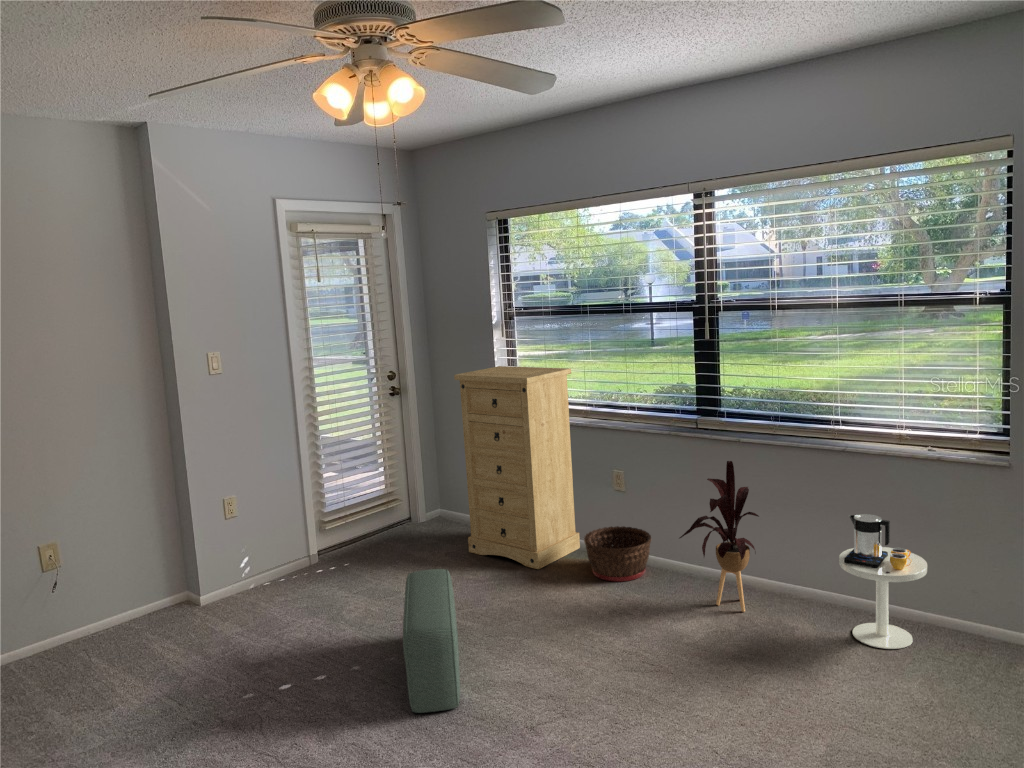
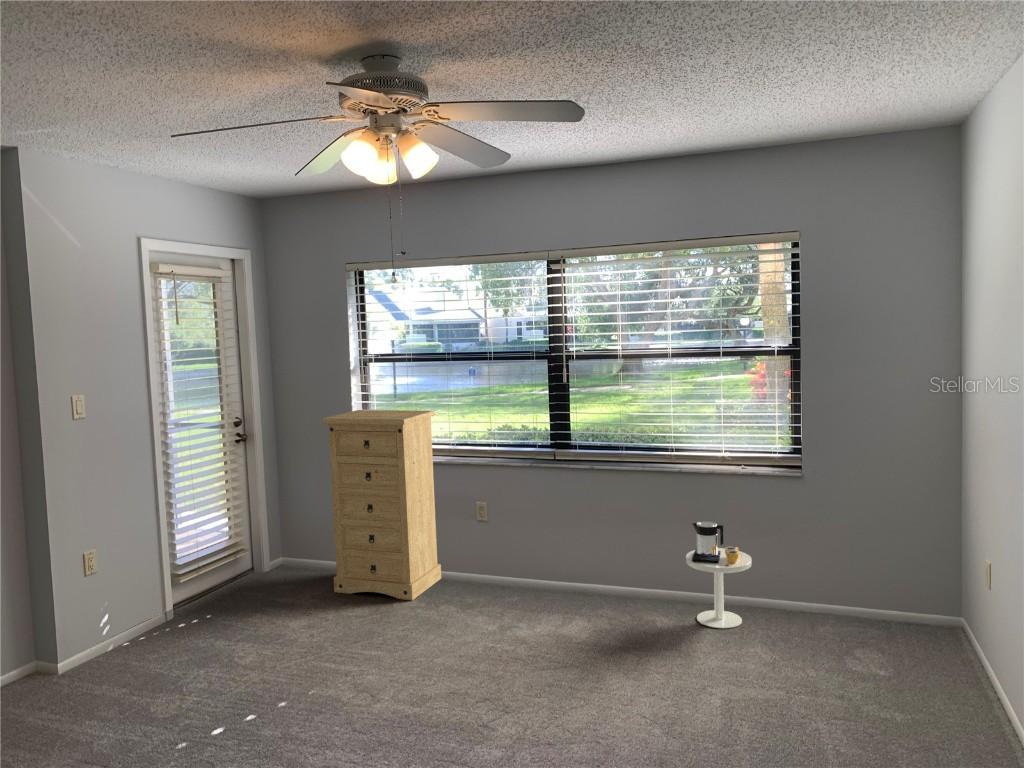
house plant: present [680,461,759,612] -> none [552,484,621,614]
basket: present [584,526,651,581] -> none [456,553,517,603]
pouf: present [403,569,460,713] -> none [319,602,402,736]

